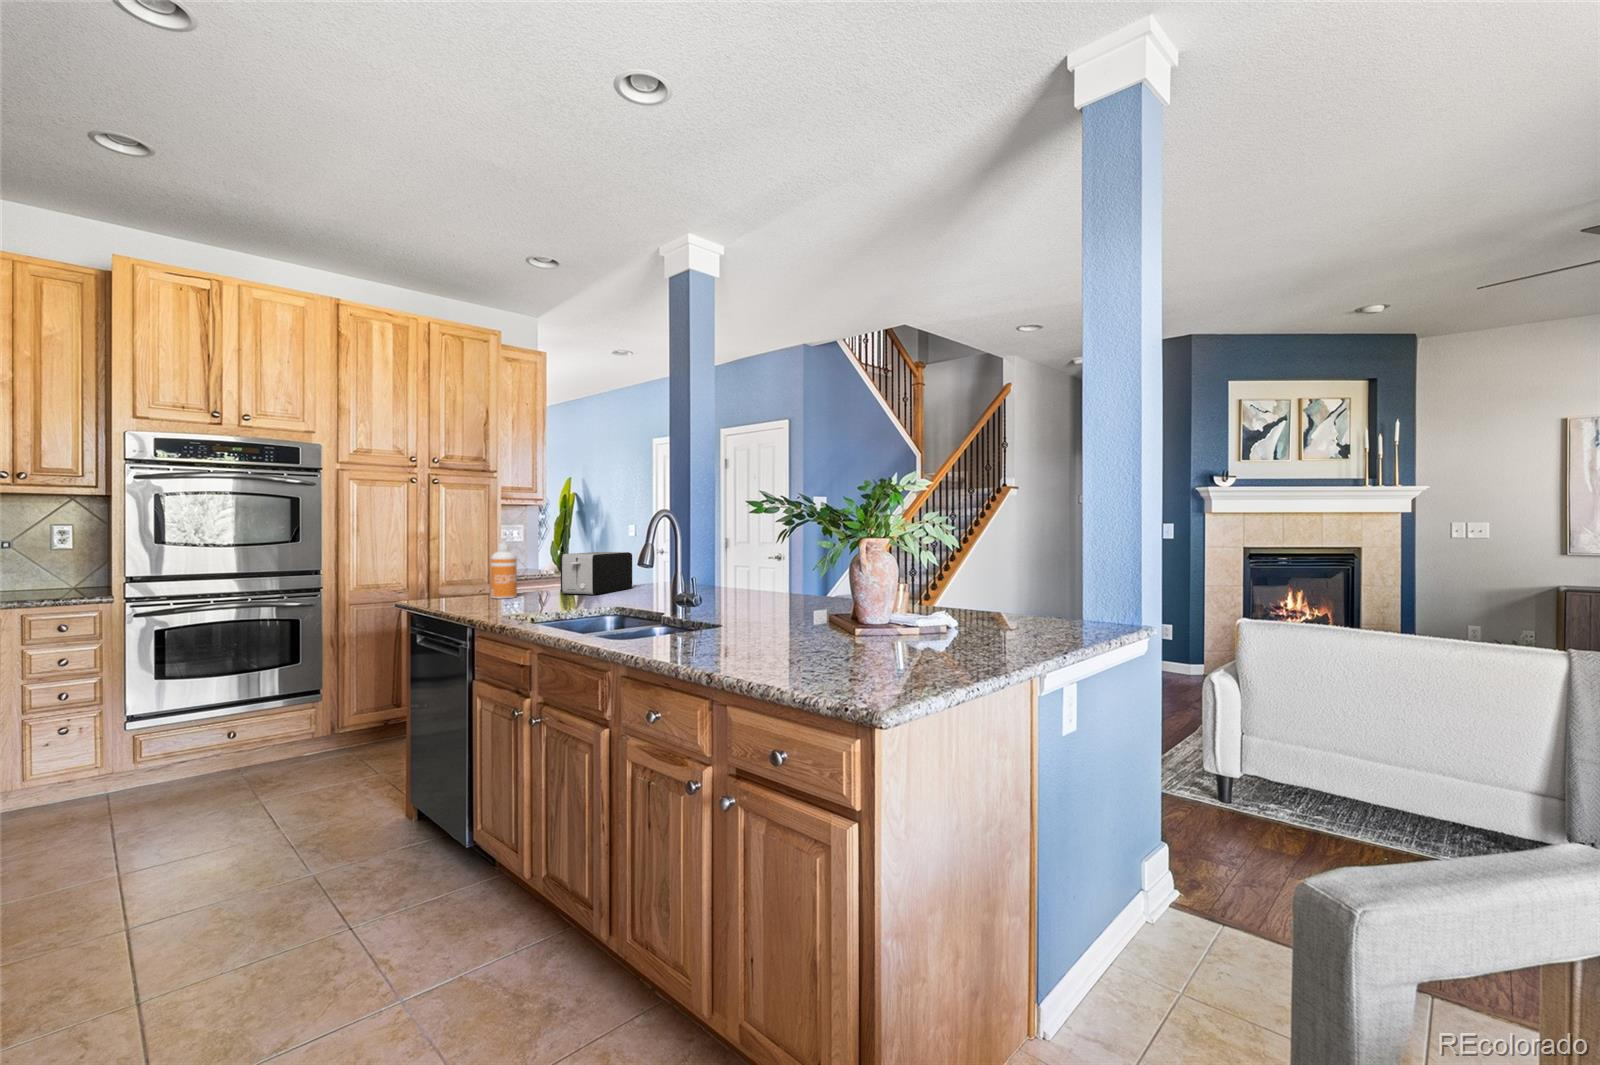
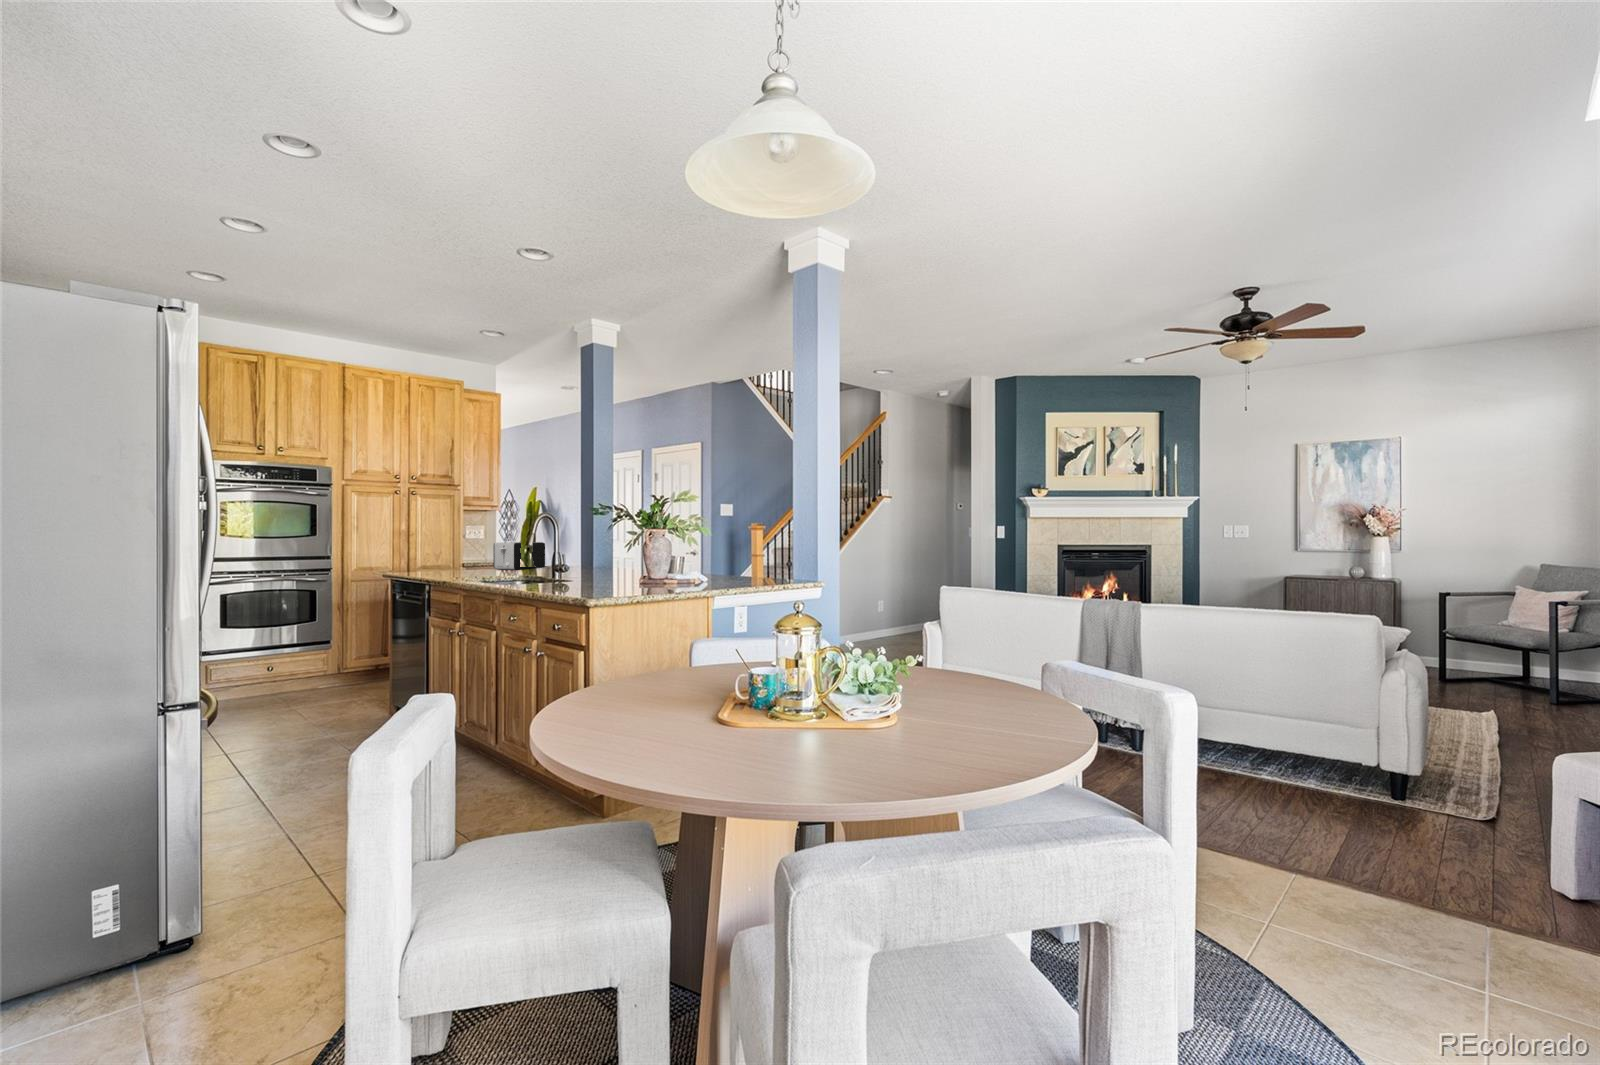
soap dispenser: present [491,538,517,599] -> none [446,531,464,572]

